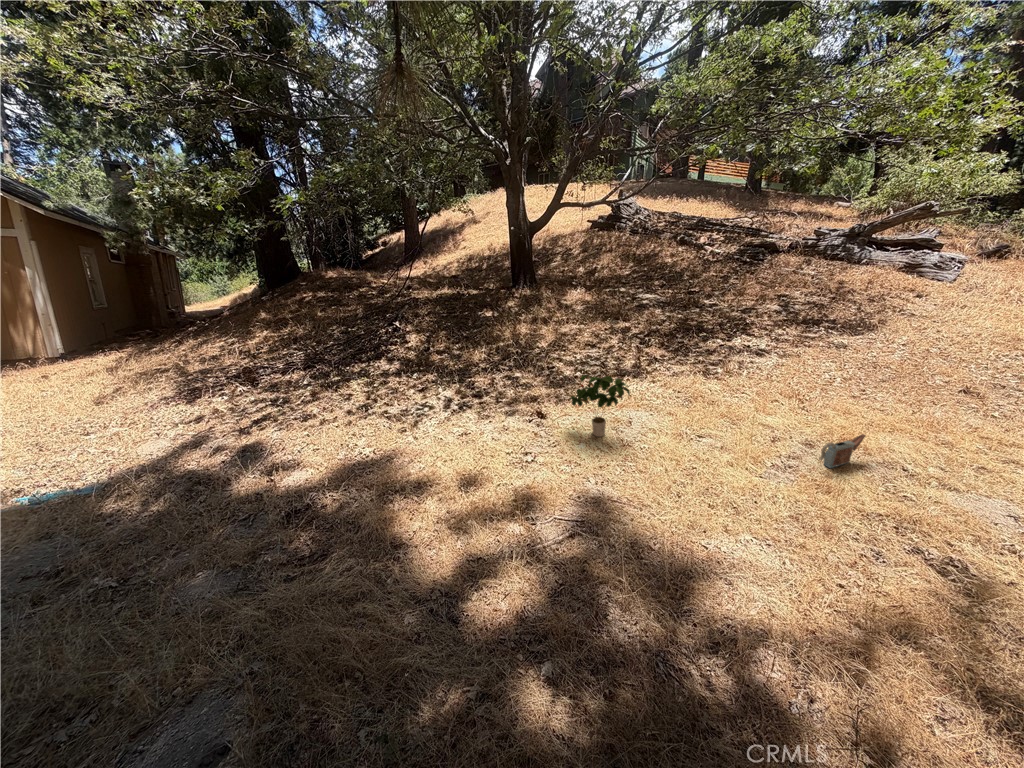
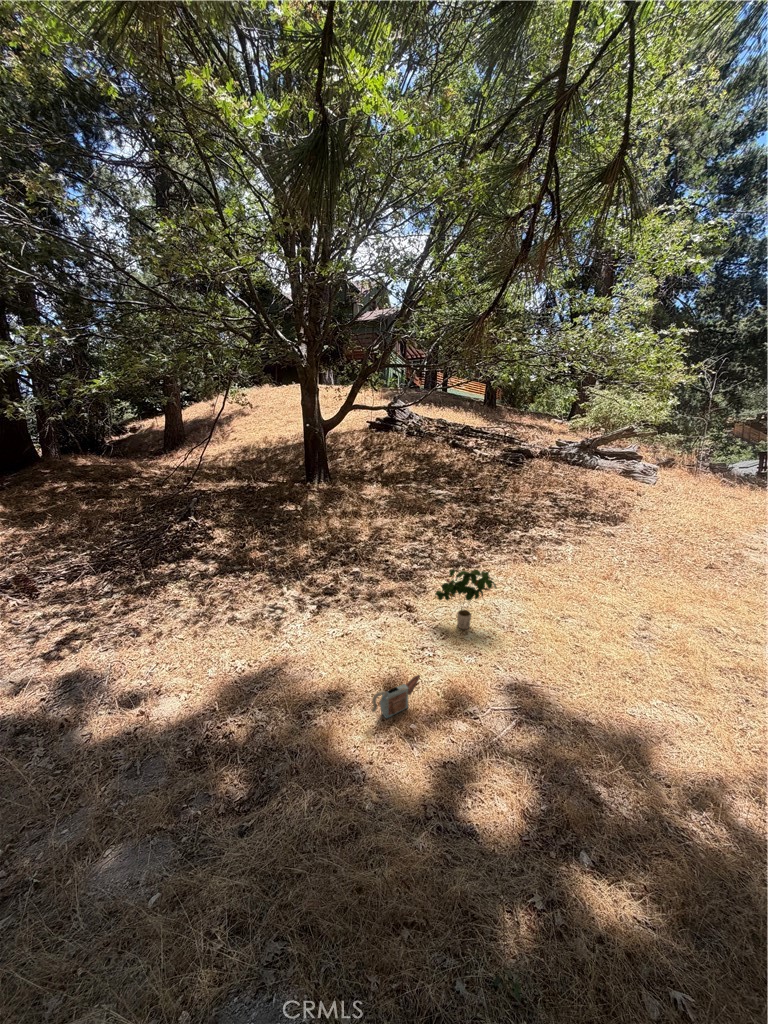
watering can: present [819,434,866,468] -> present [372,675,420,718]

